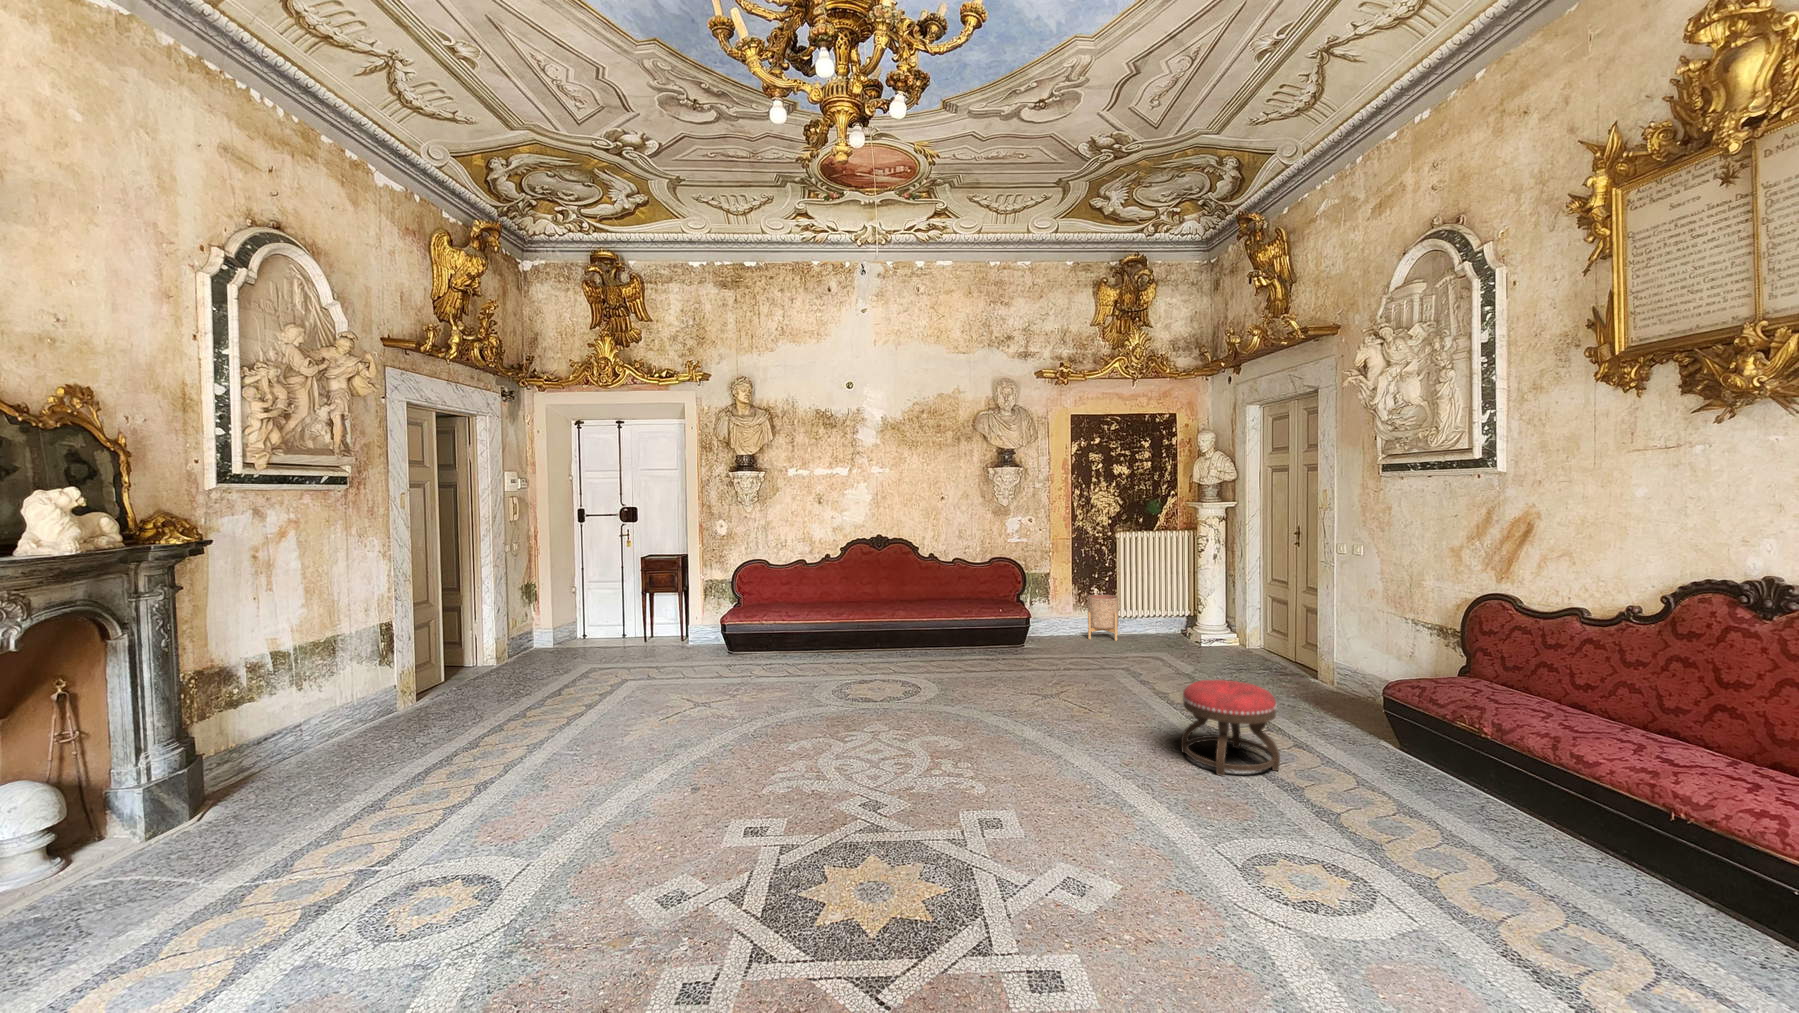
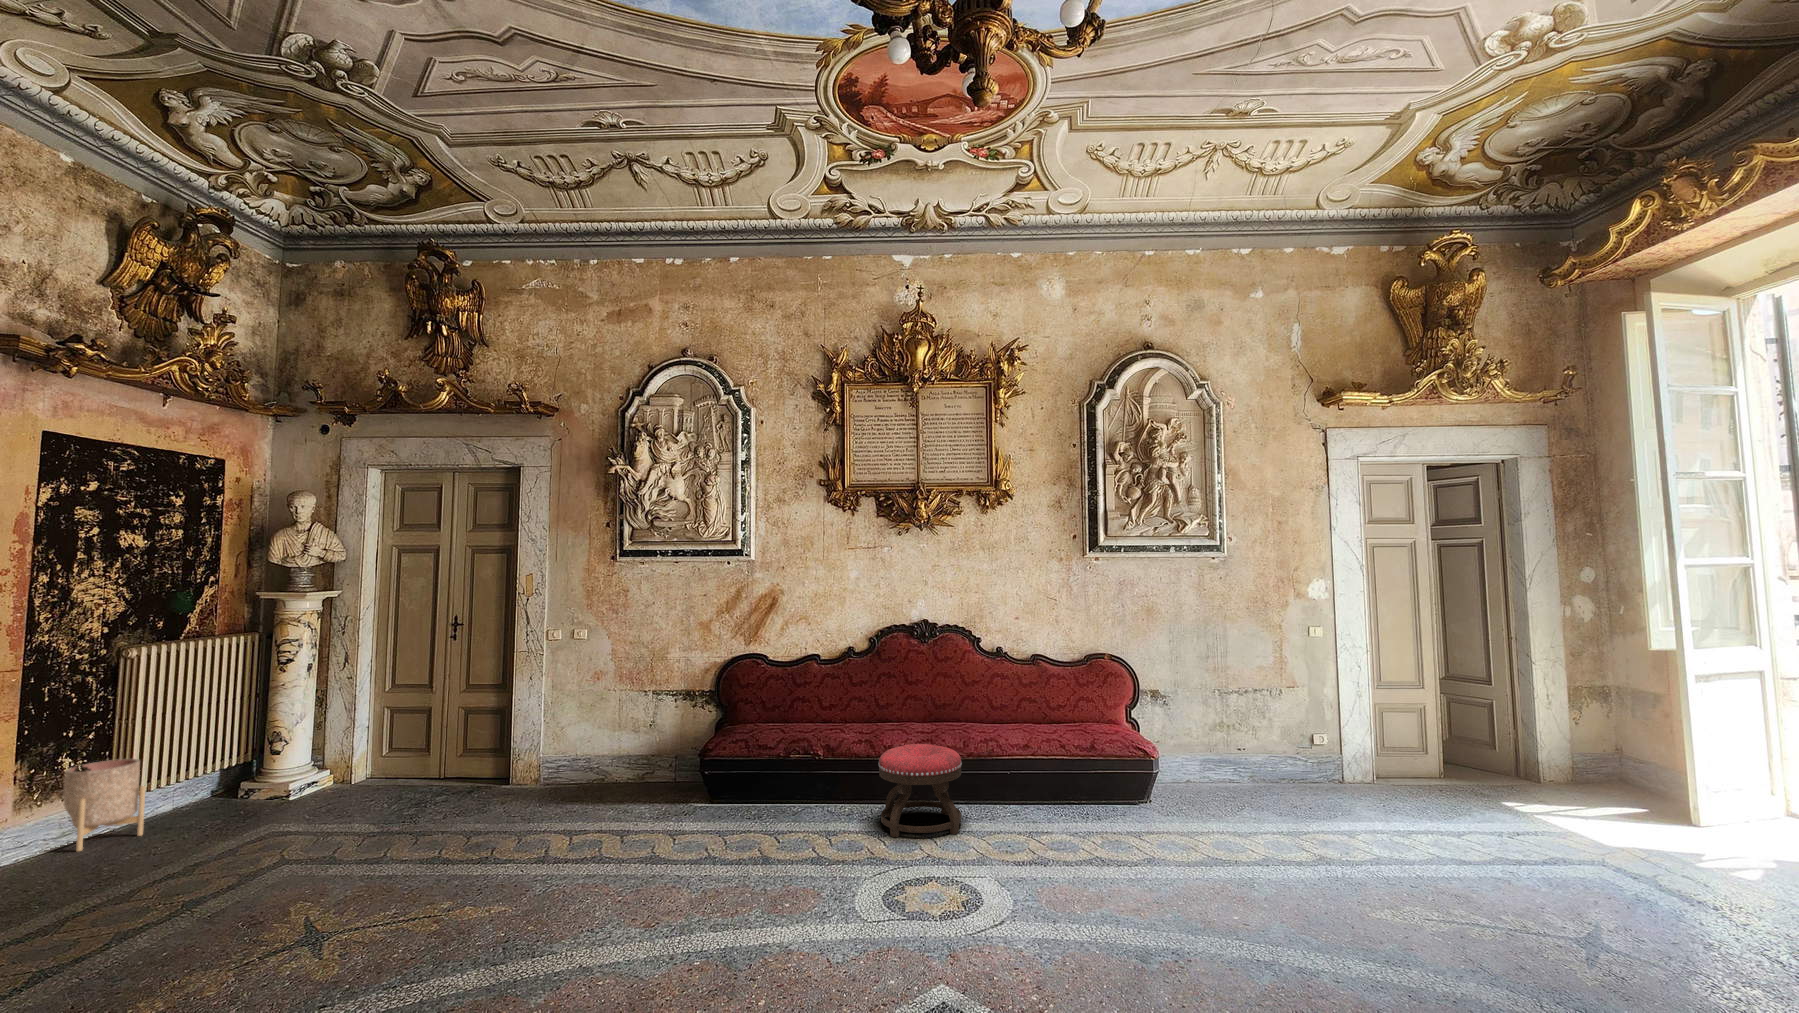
ottoman: present [1181,679,1280,776] -> present [878,744,962,837]

